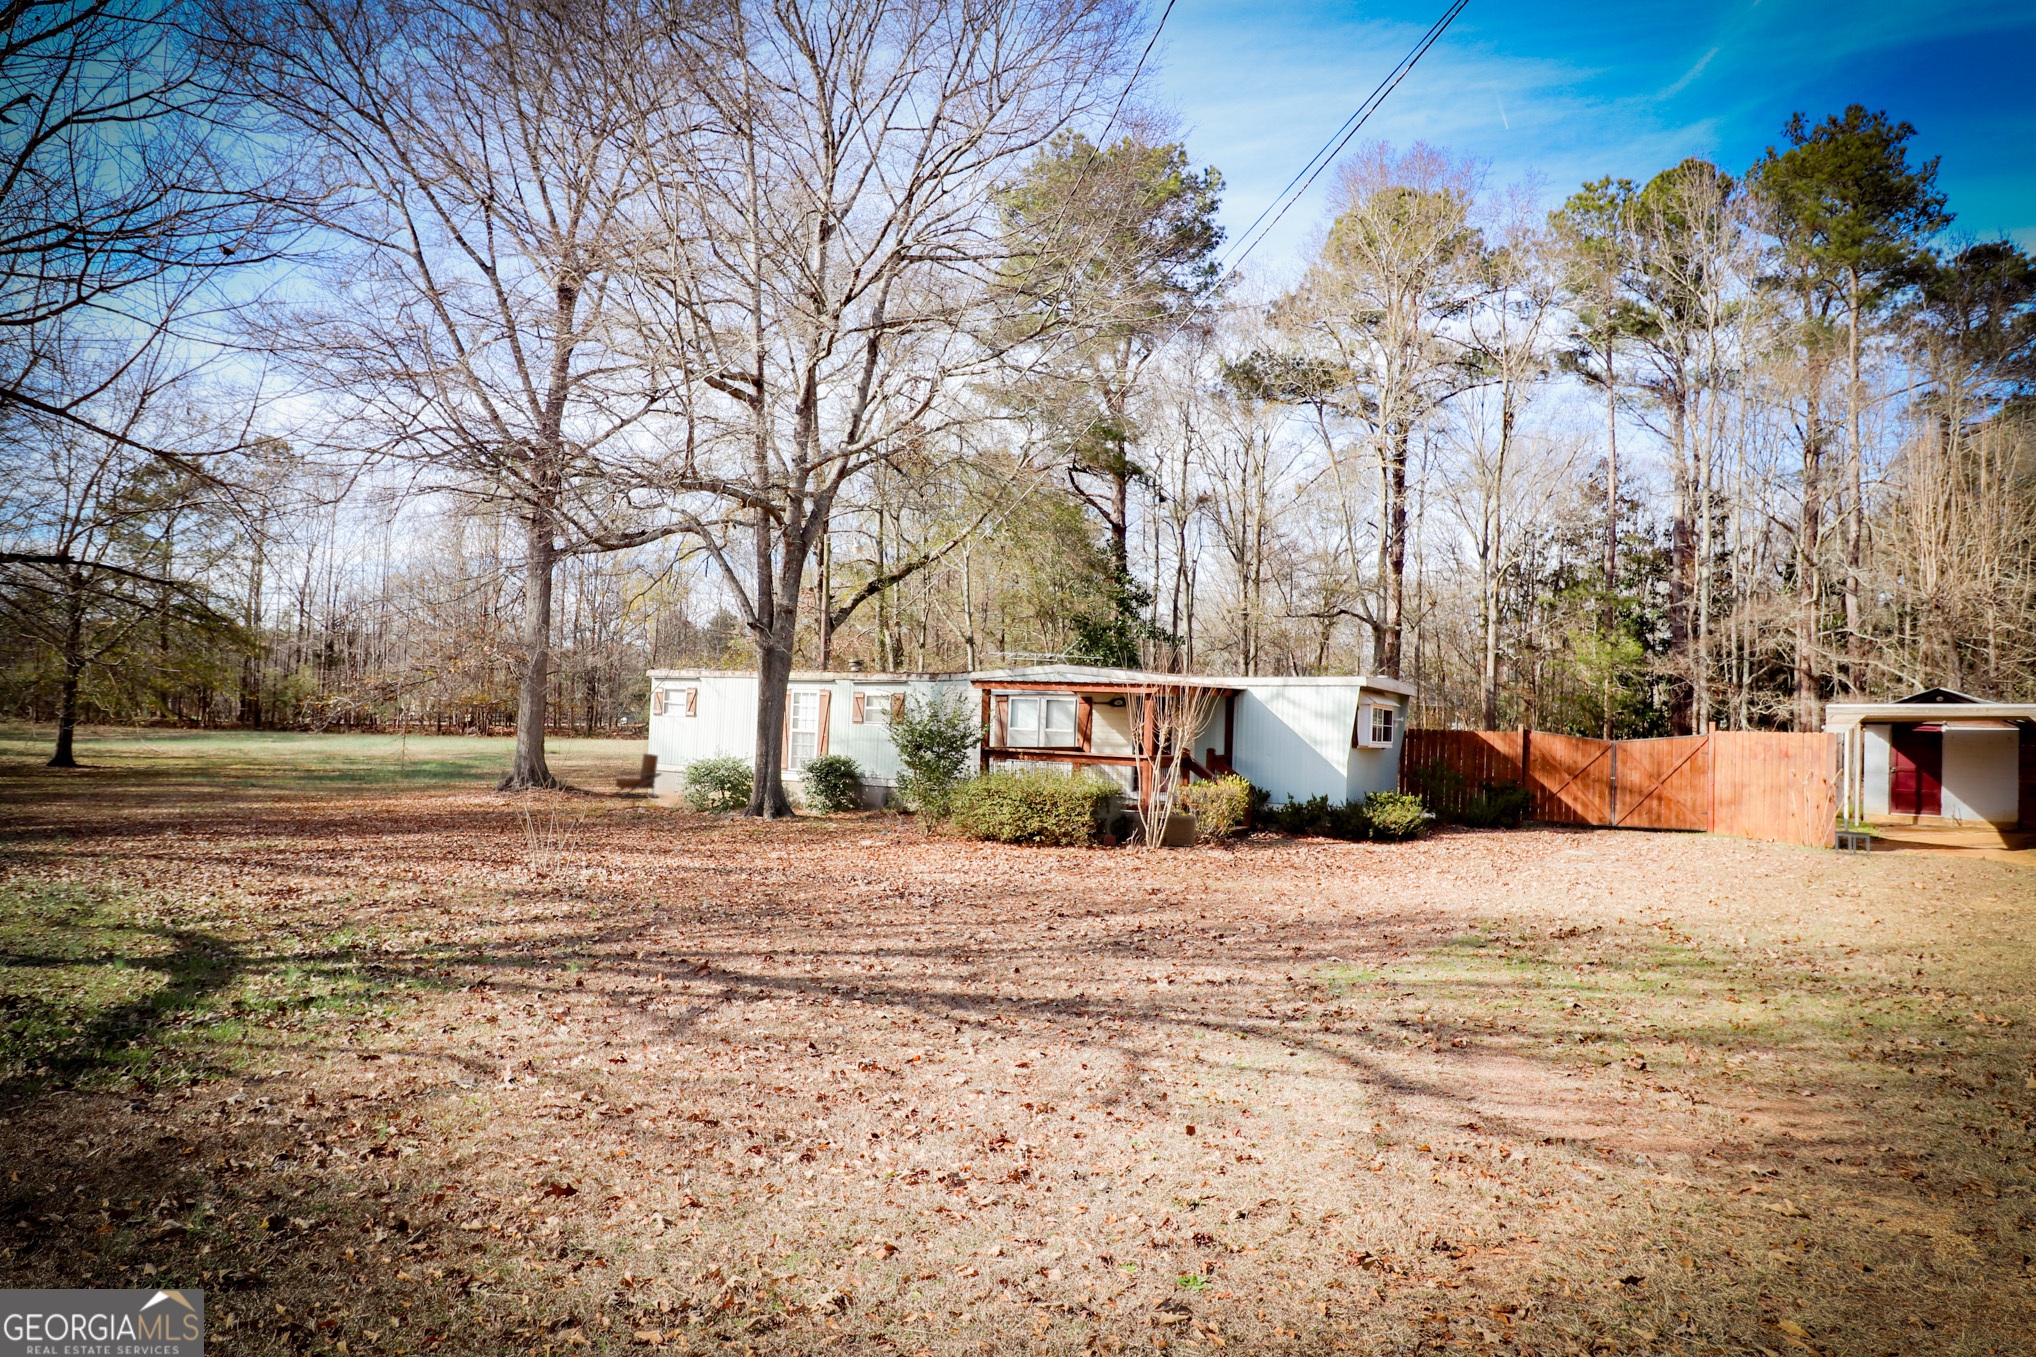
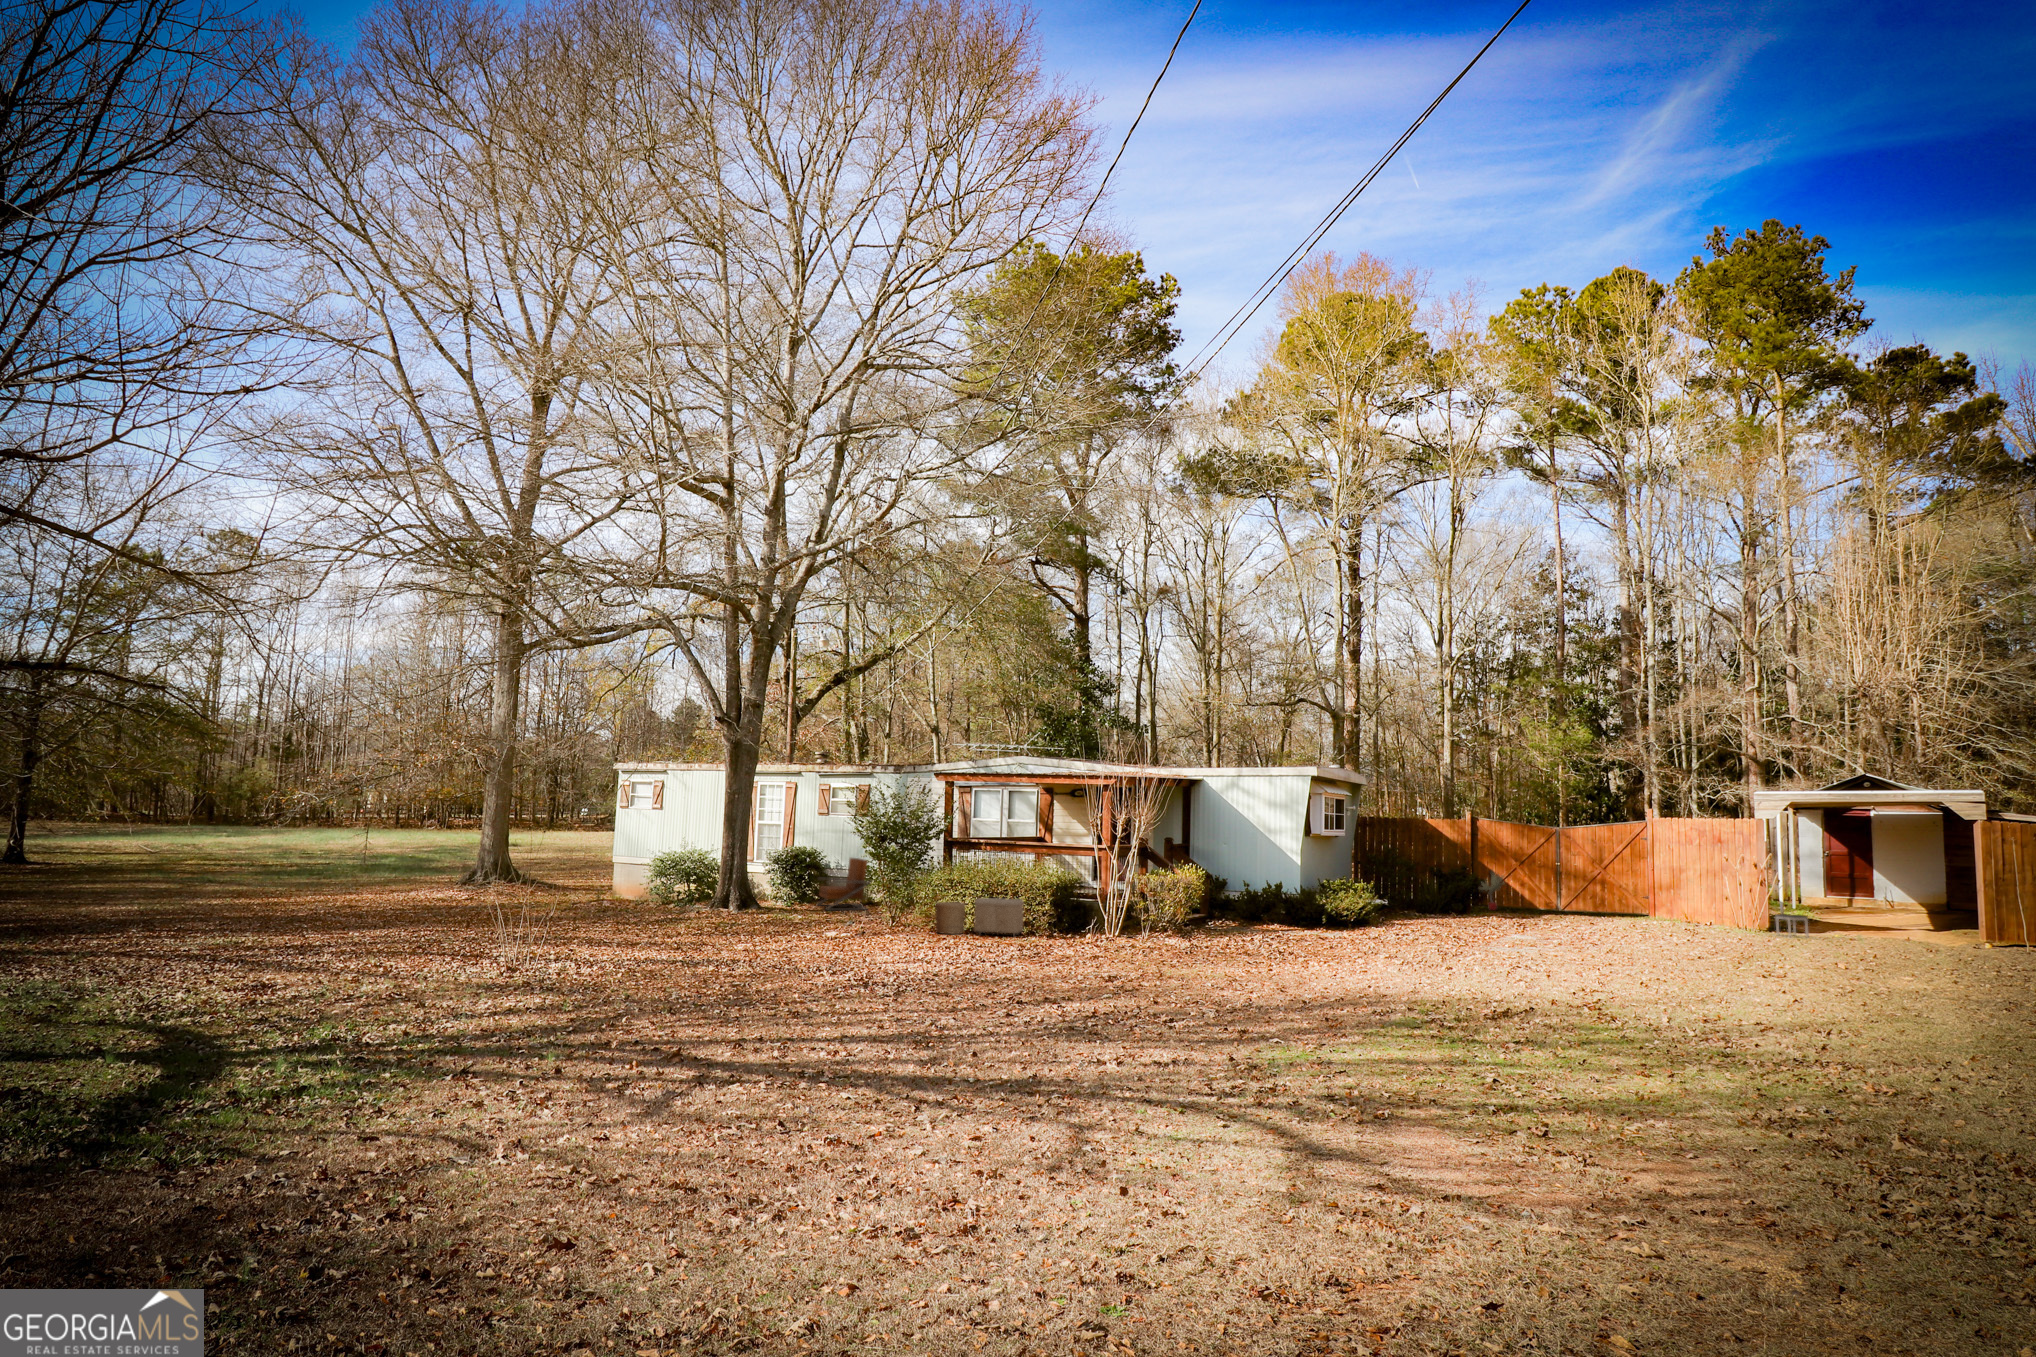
lounge chair: present [614,754,661,798] -> present [817,858,871,910]
potted tree: present [1094,791,1126,846] -> present [1481,873,1504,910]
storage bench: none [1010,808,1060,847] -> present [974,898,1024,935]
woven basket: present [1166,815,1197,846] -> present [935,902,965,934]

